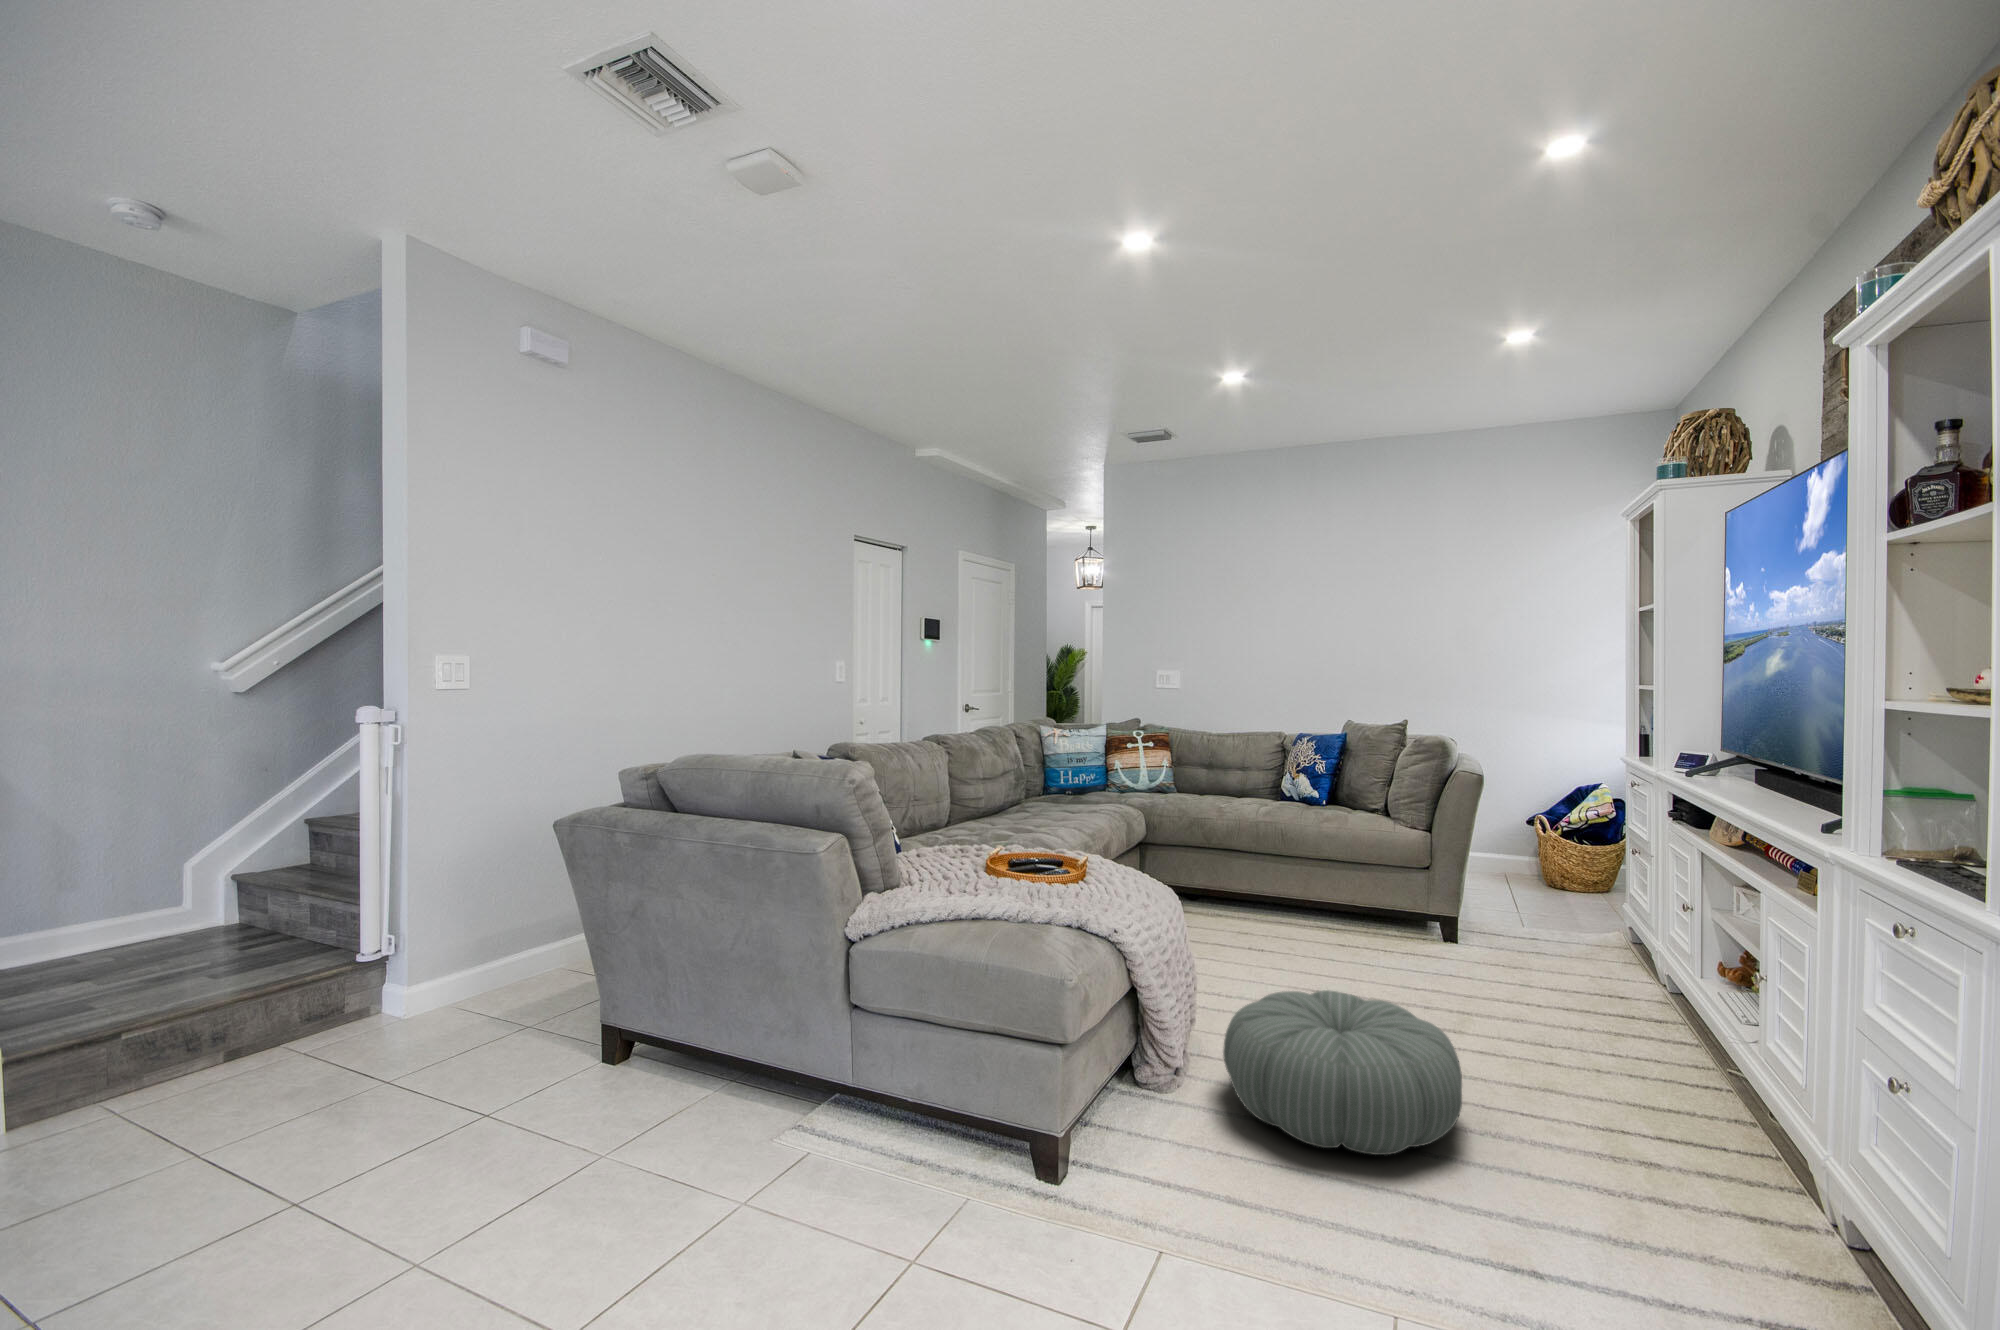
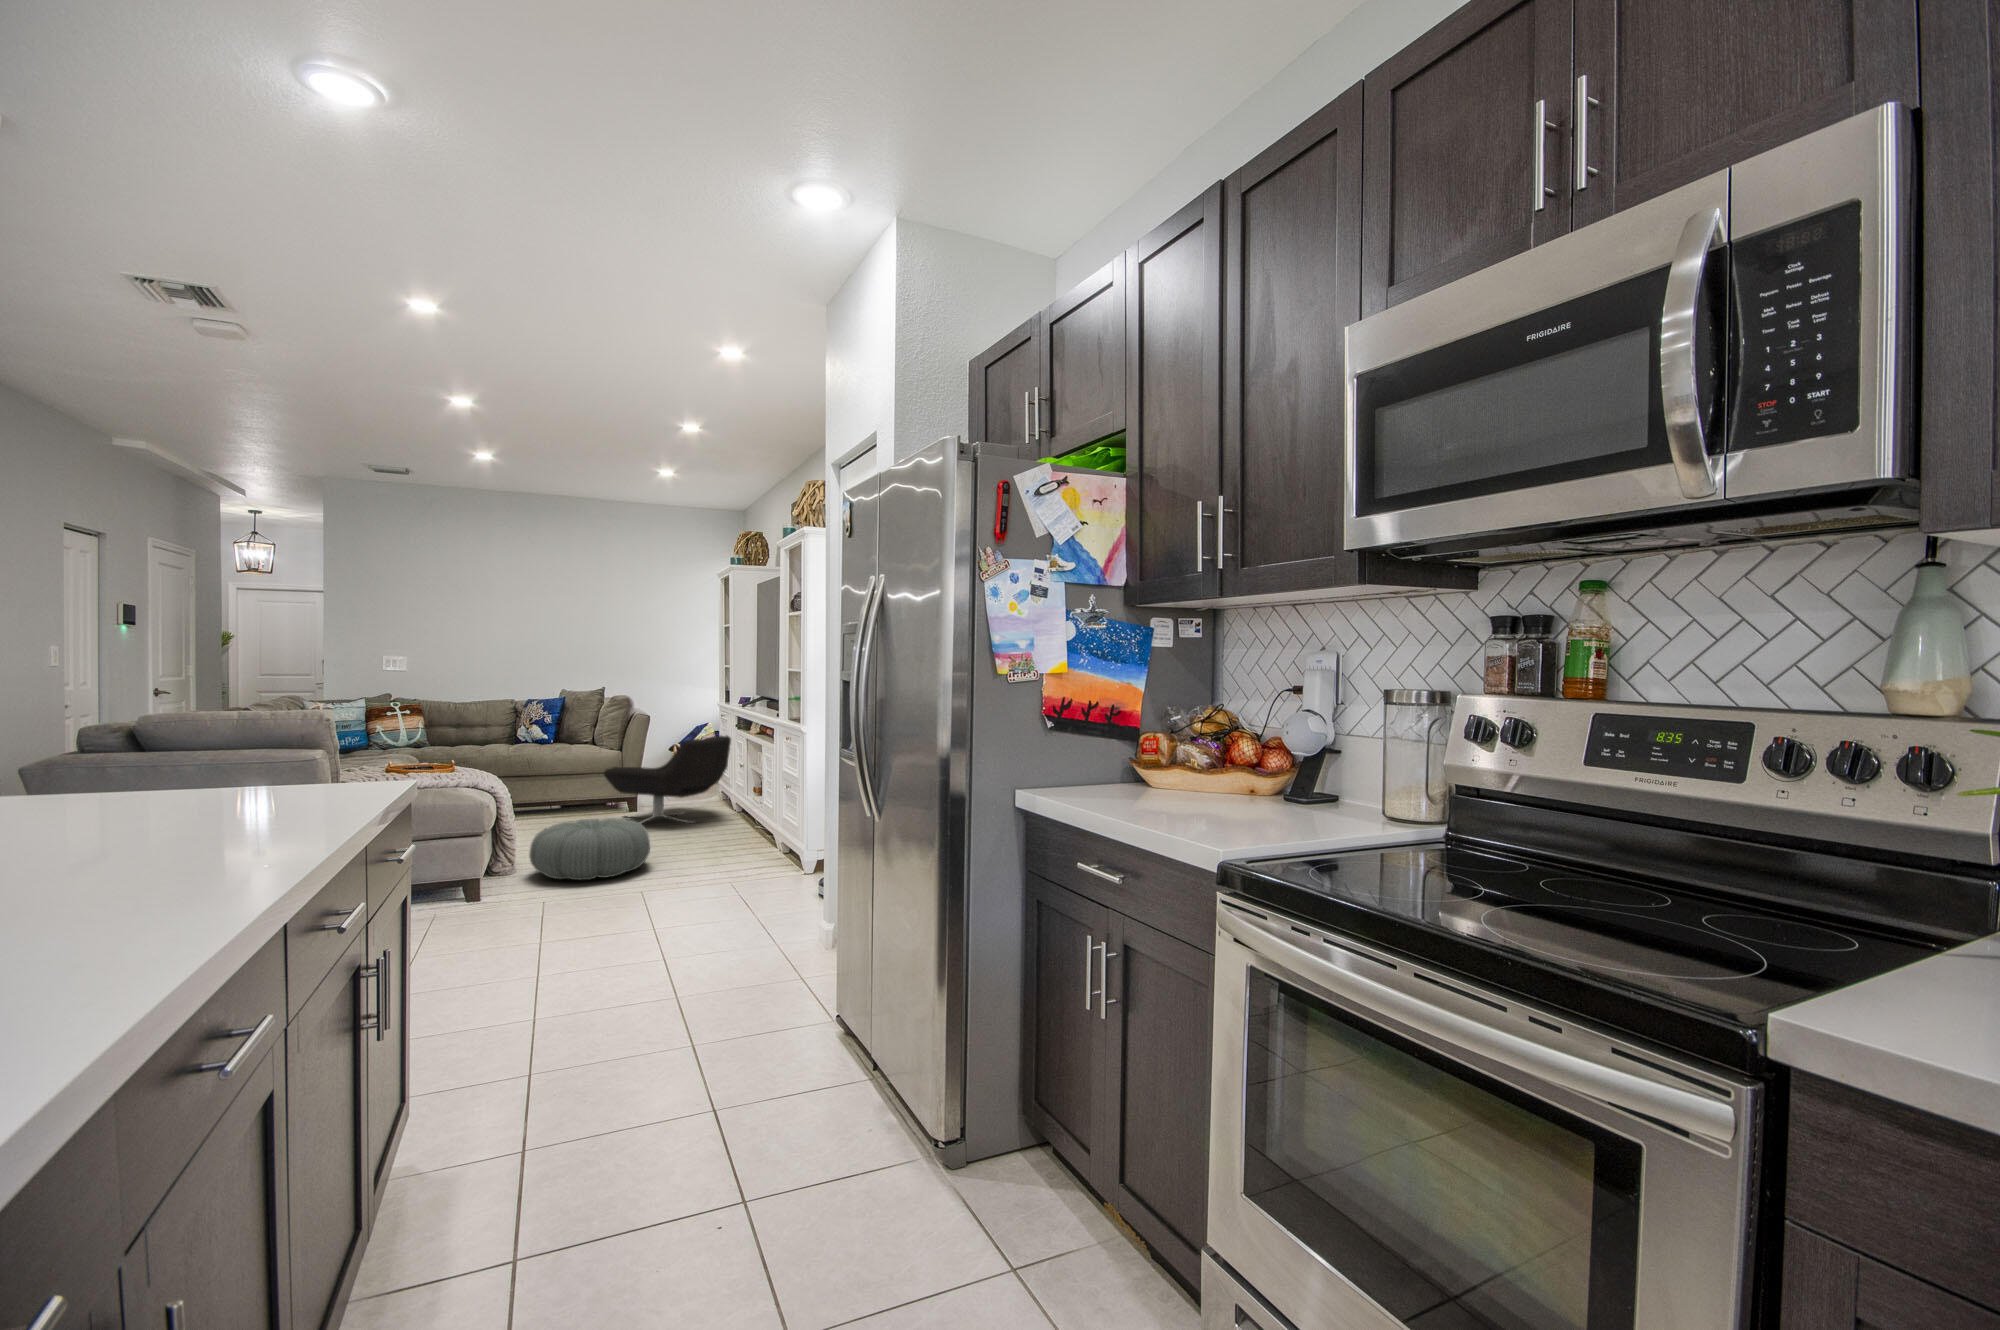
lounge chair: none [1394,832,1658,1004] -> present [604,736,731,824]

